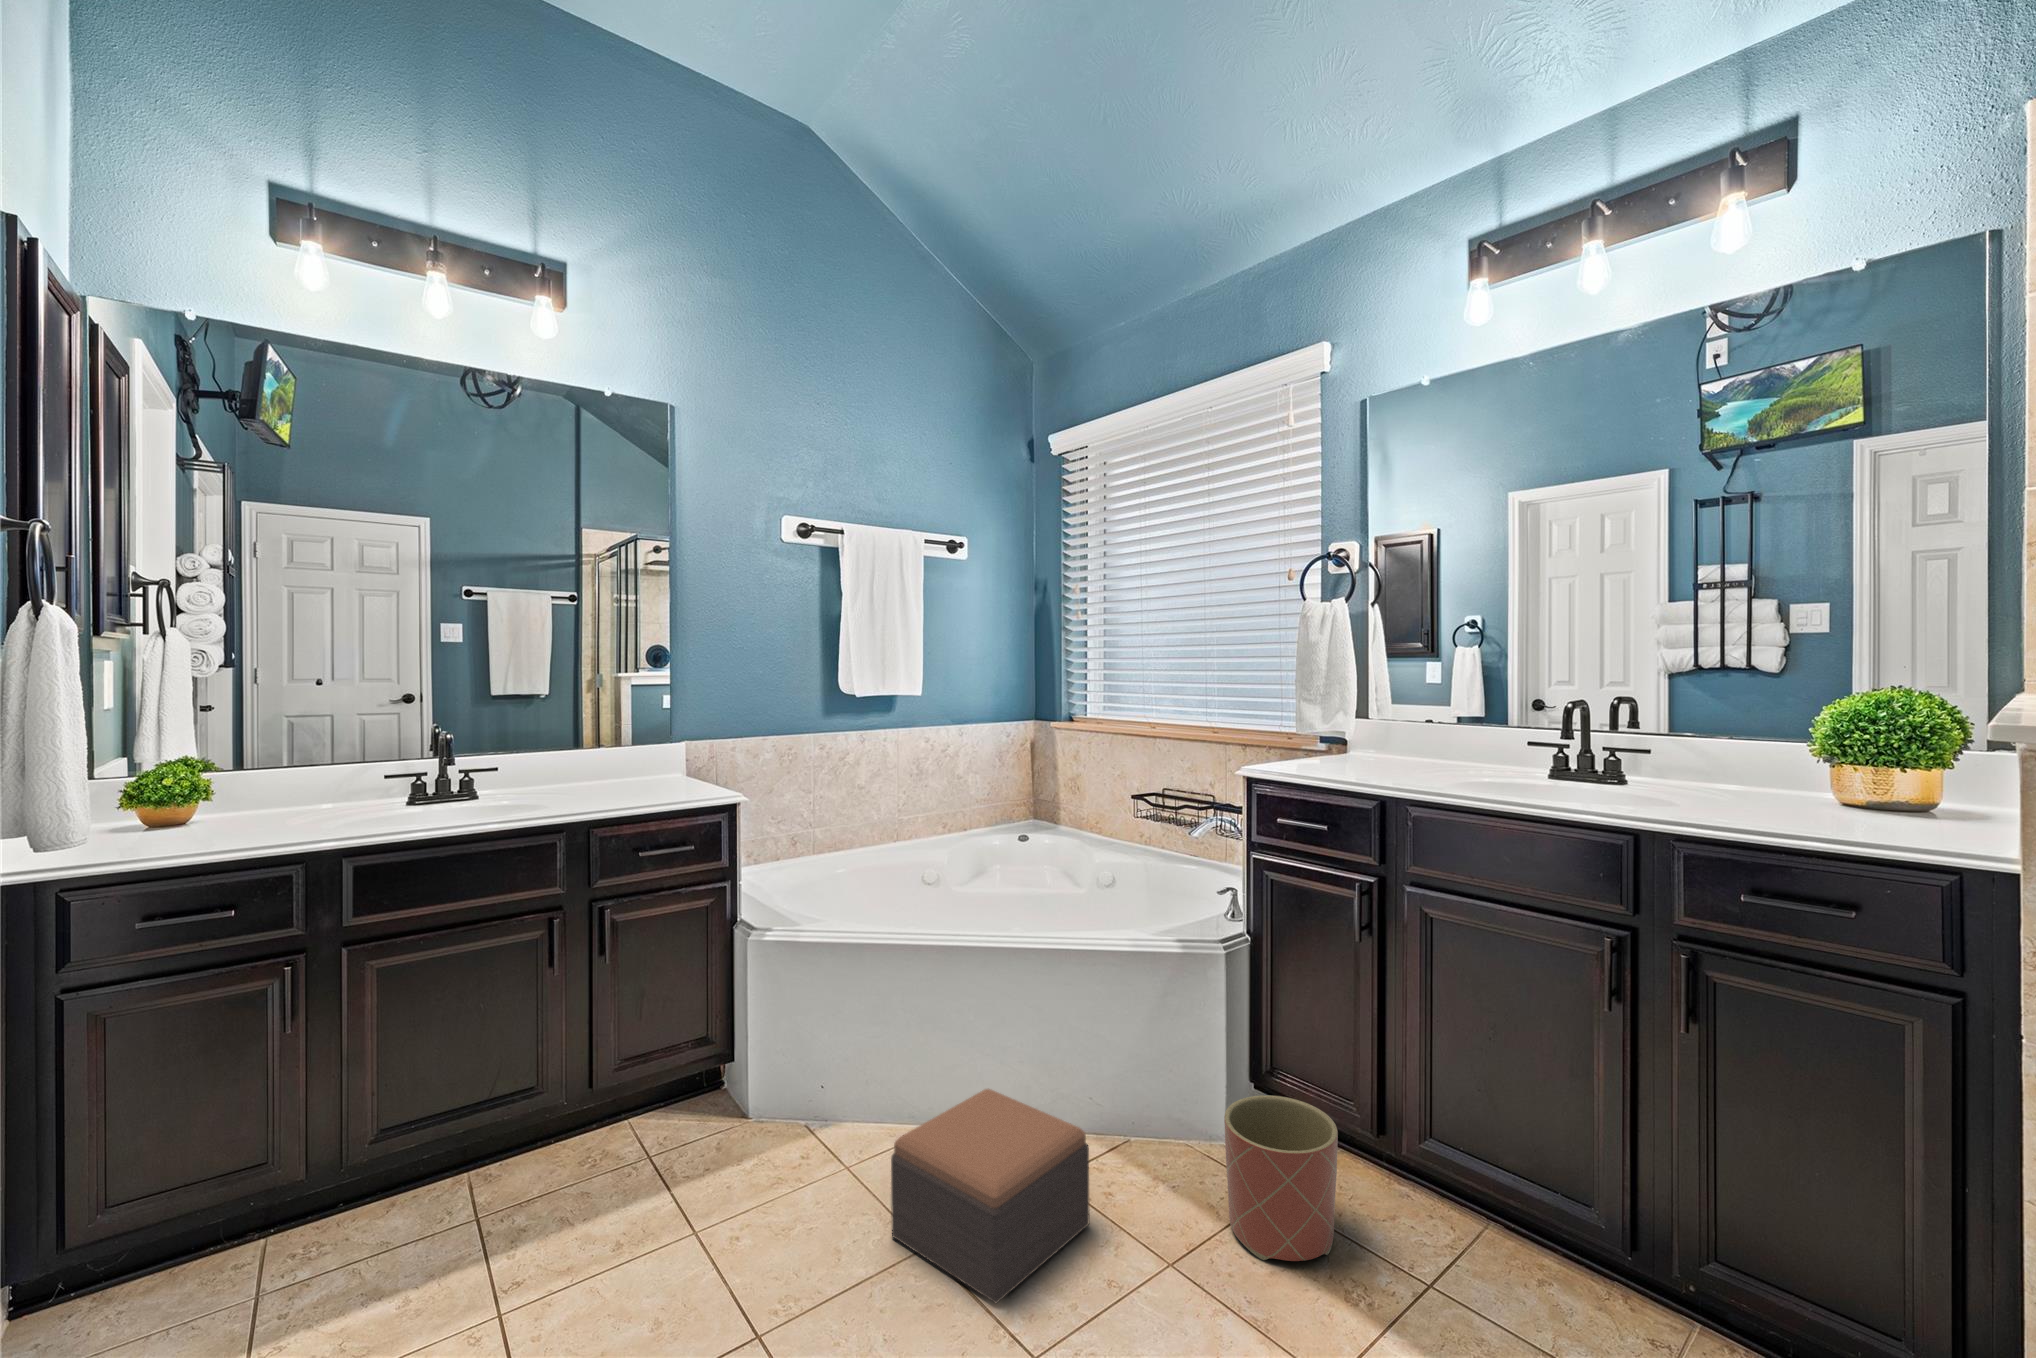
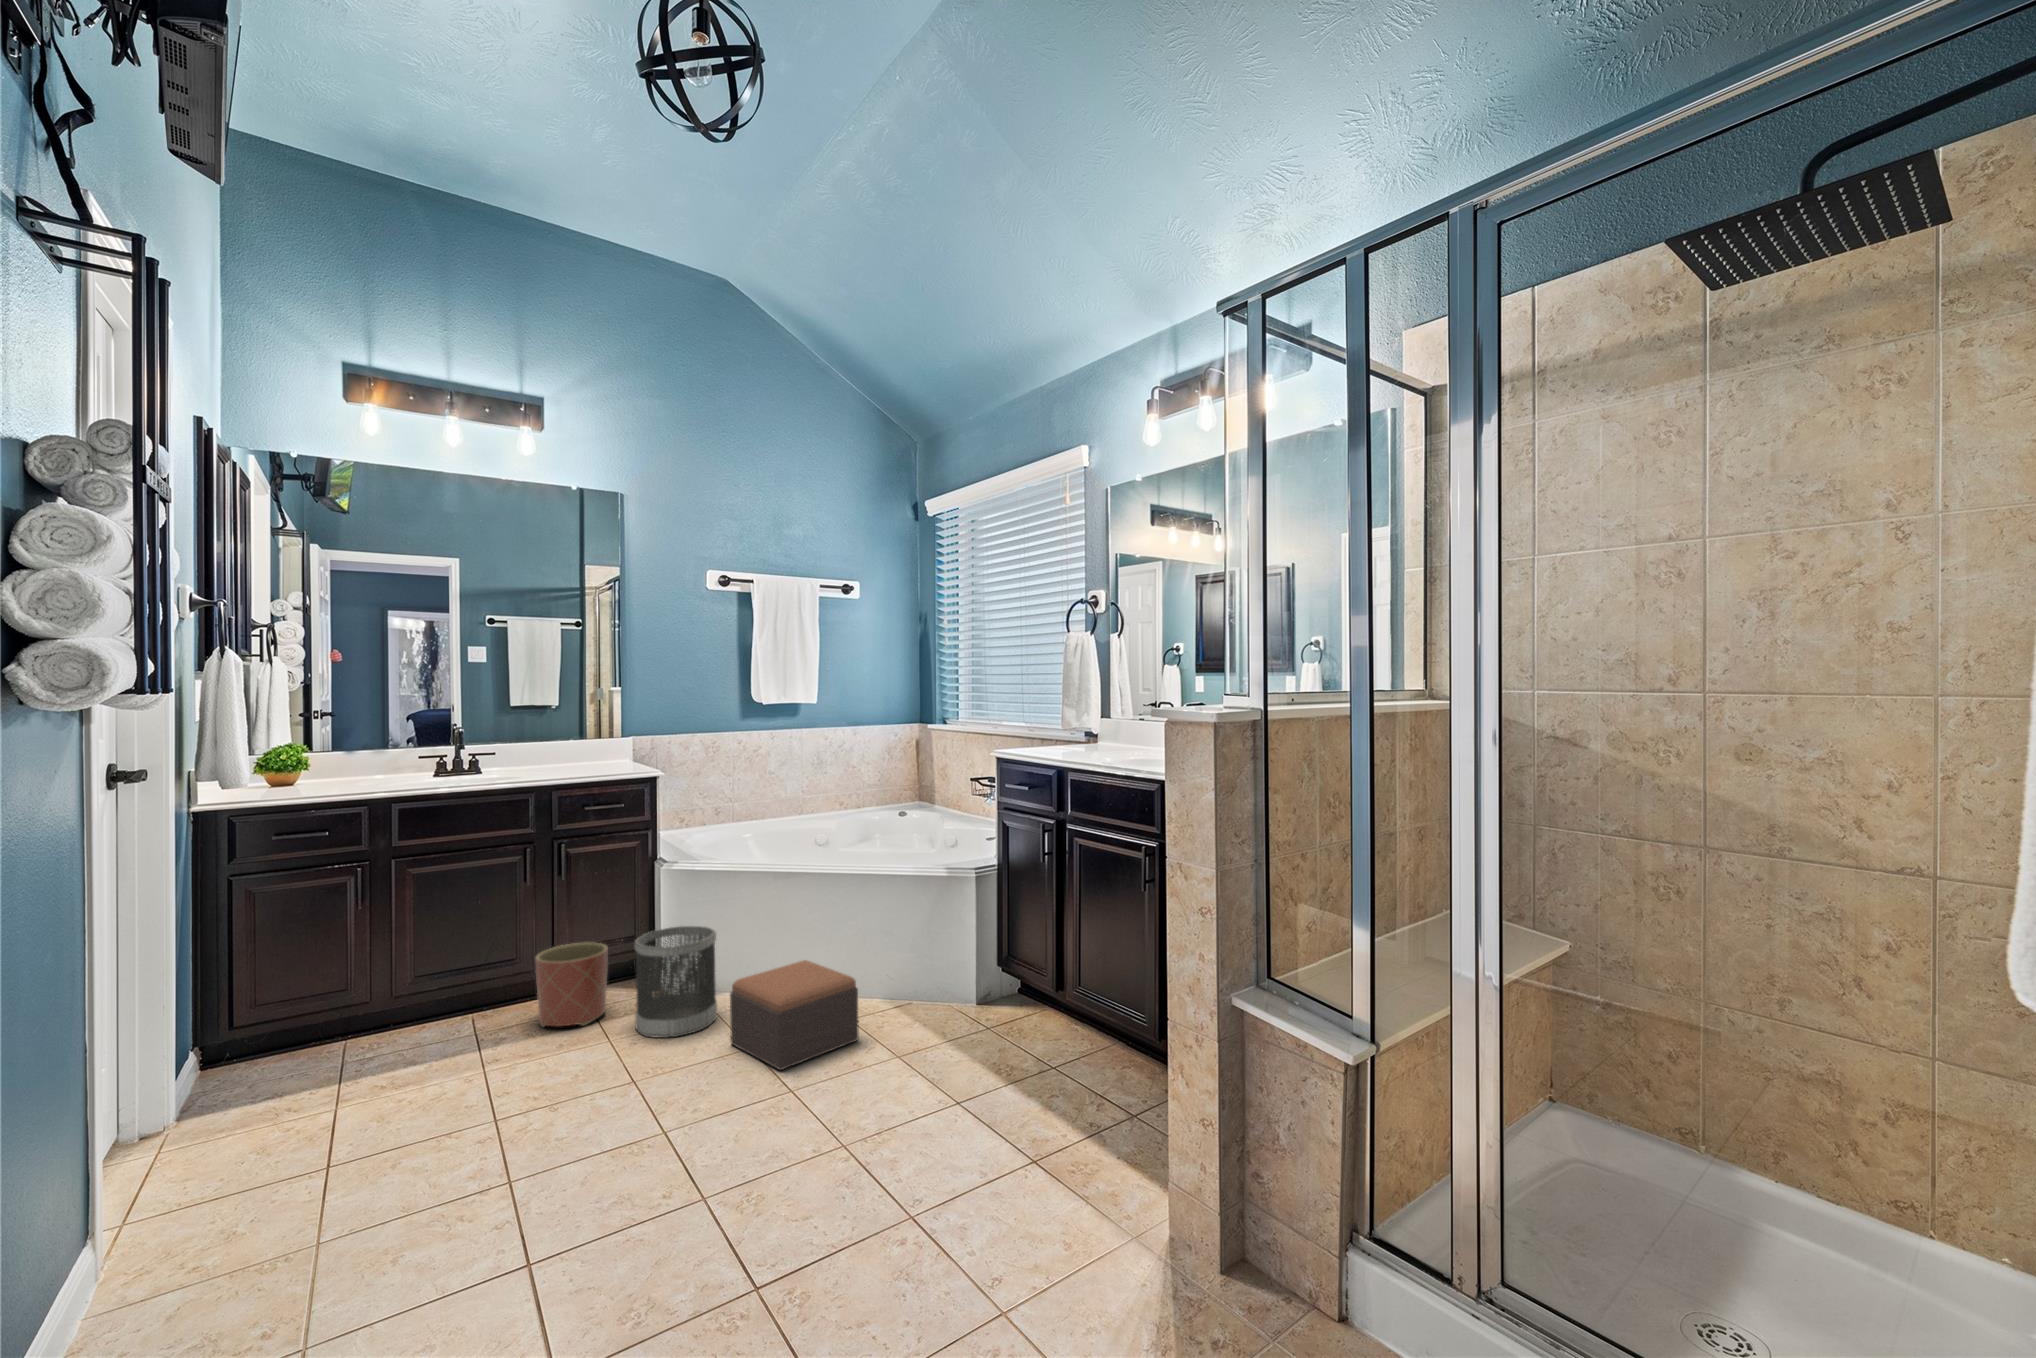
wastebasket: none [729,1031,850,1223] -> present [635,926,717,1038]
planter: present [1224,1095,1338,1261] -> present [535,942,608,1027]

